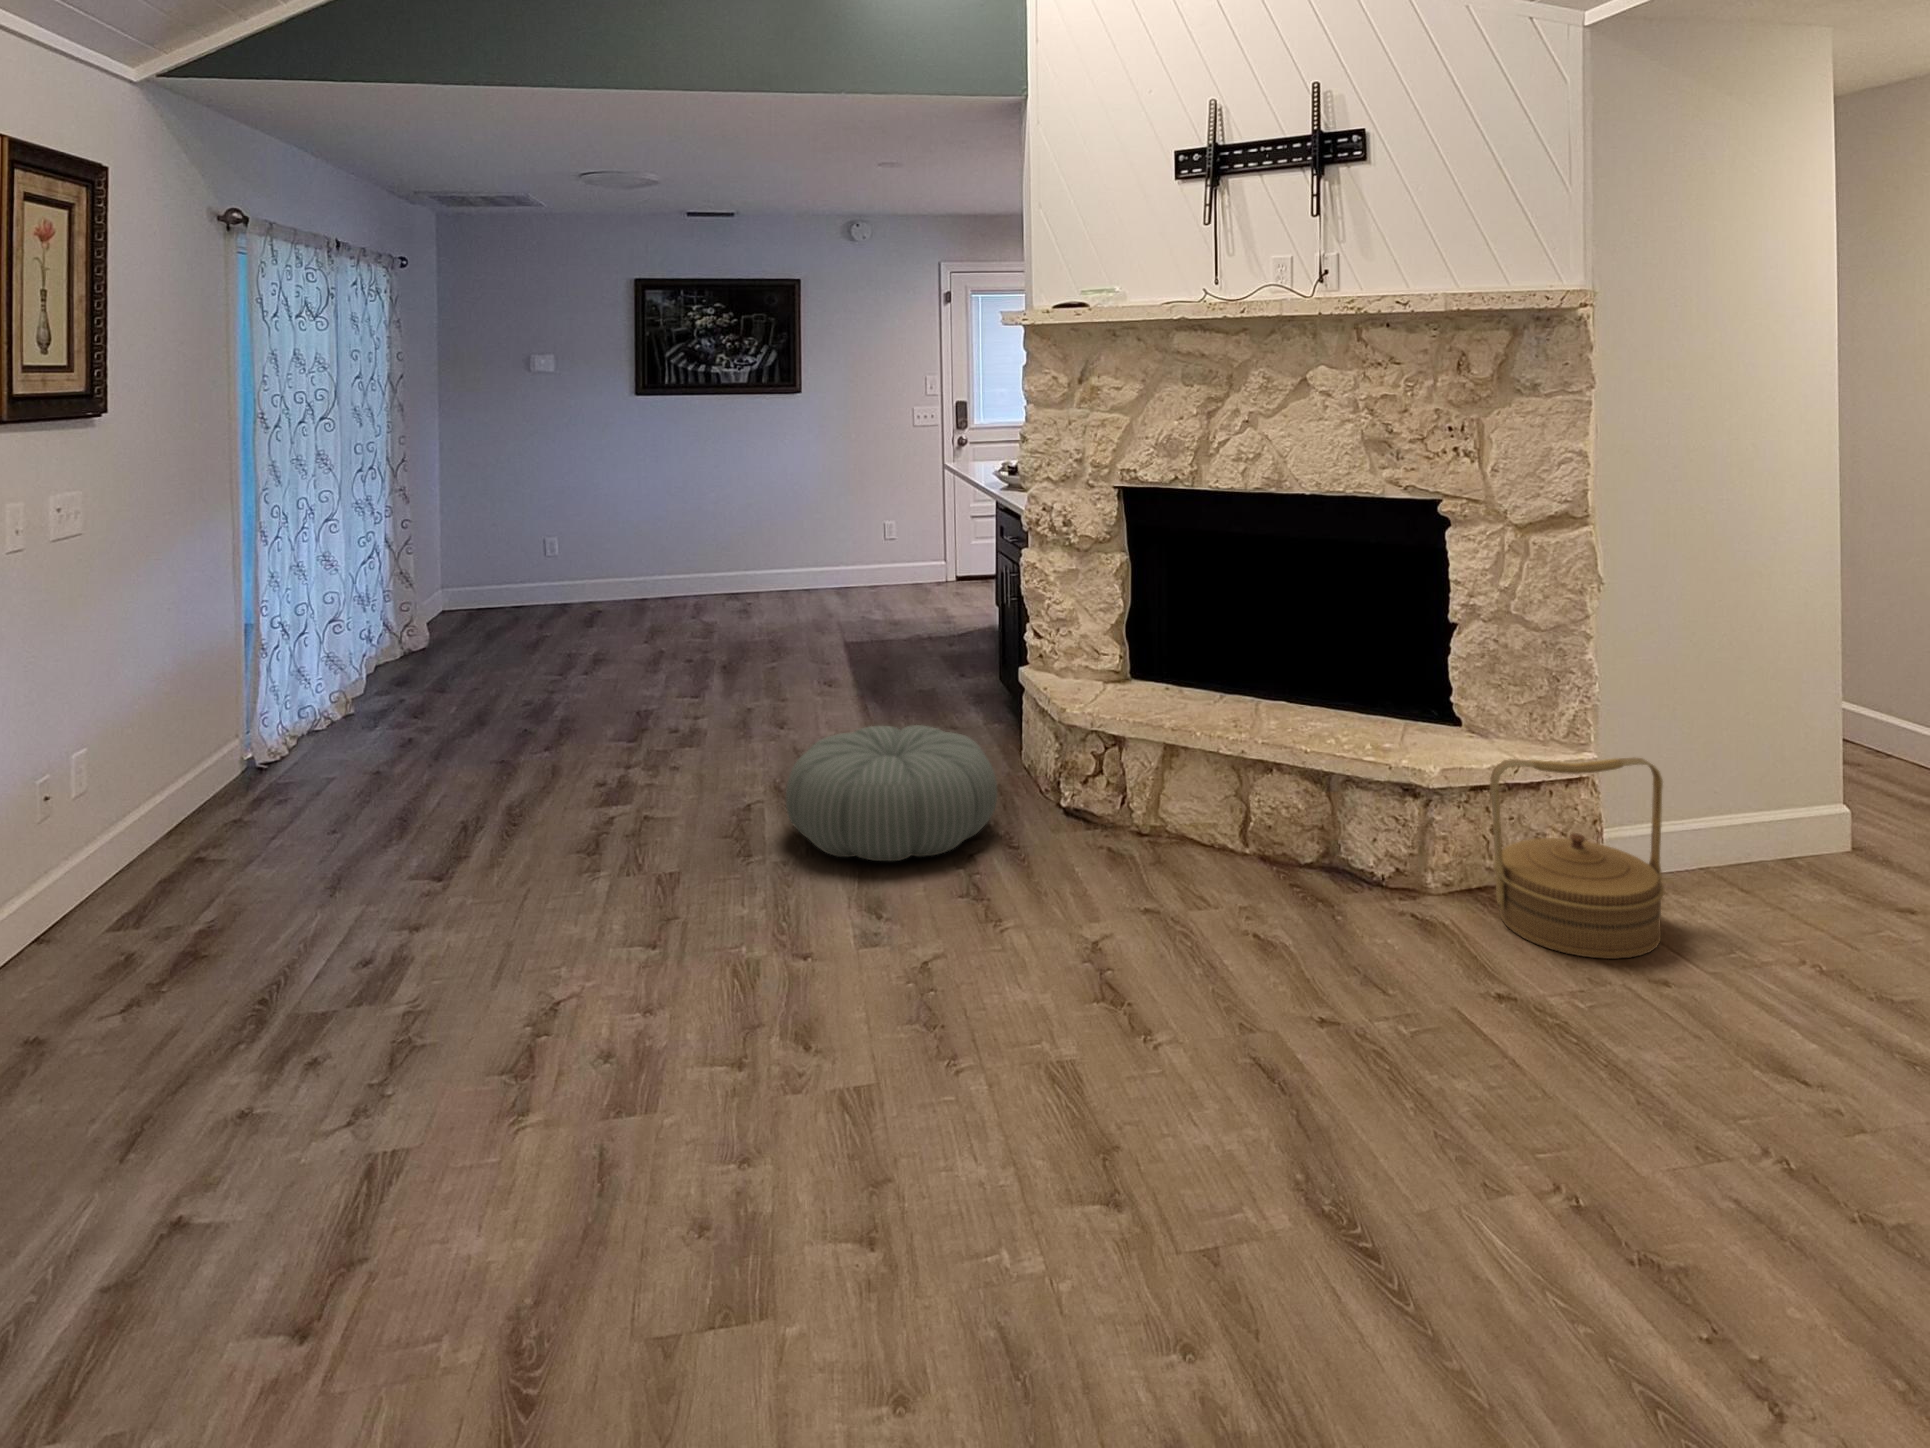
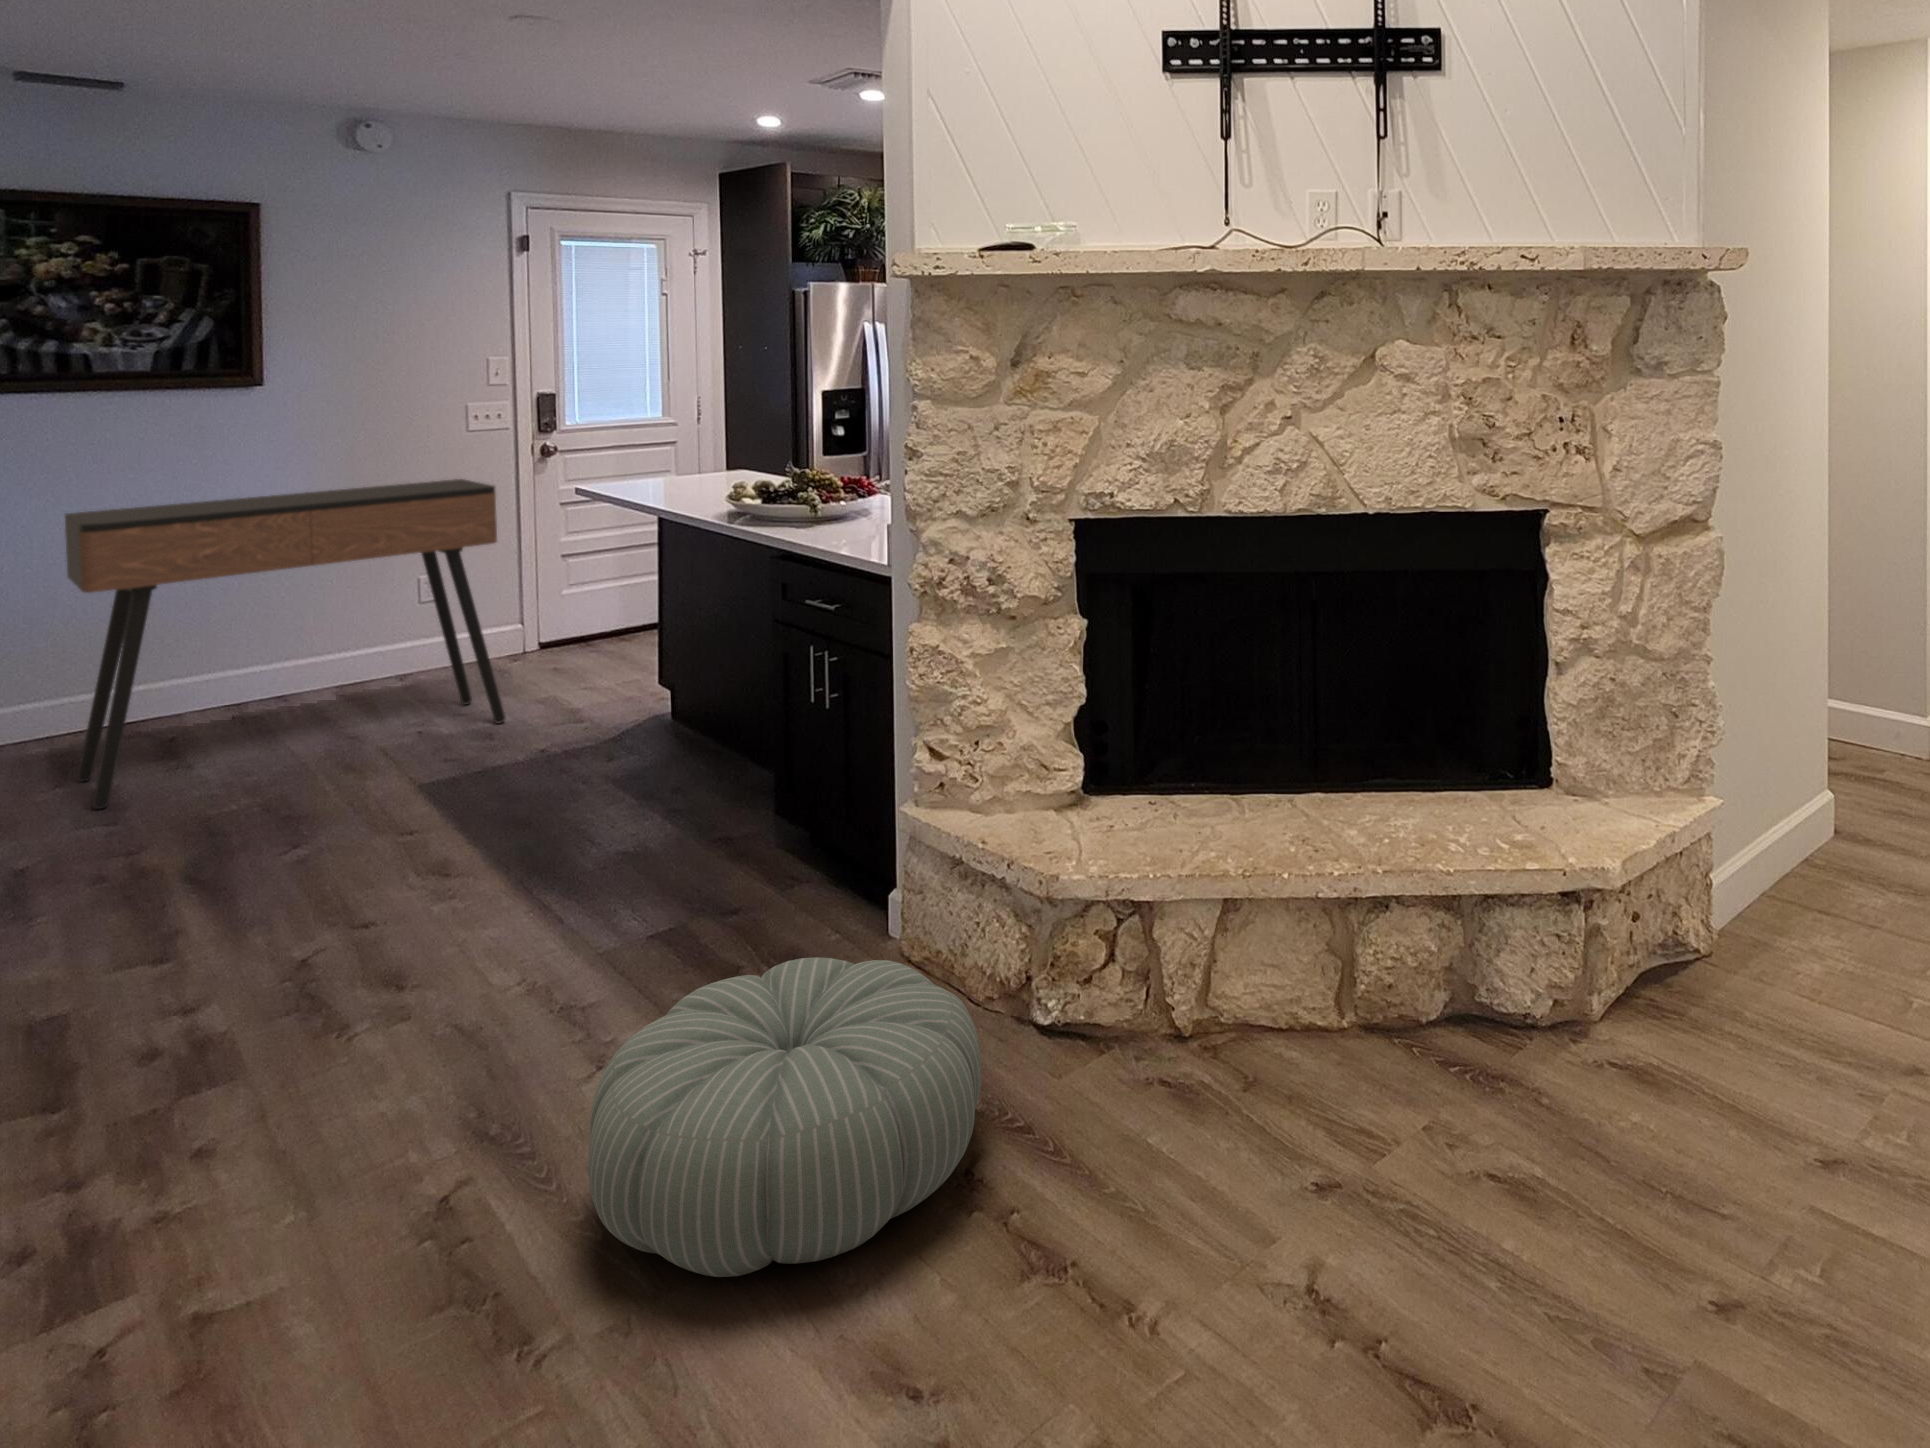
console table: none [700,456,912,628] -> present [65,479,505,809]
woven basket: present [1490,758,1664,959] -> none [1674,803,1878,1073]

